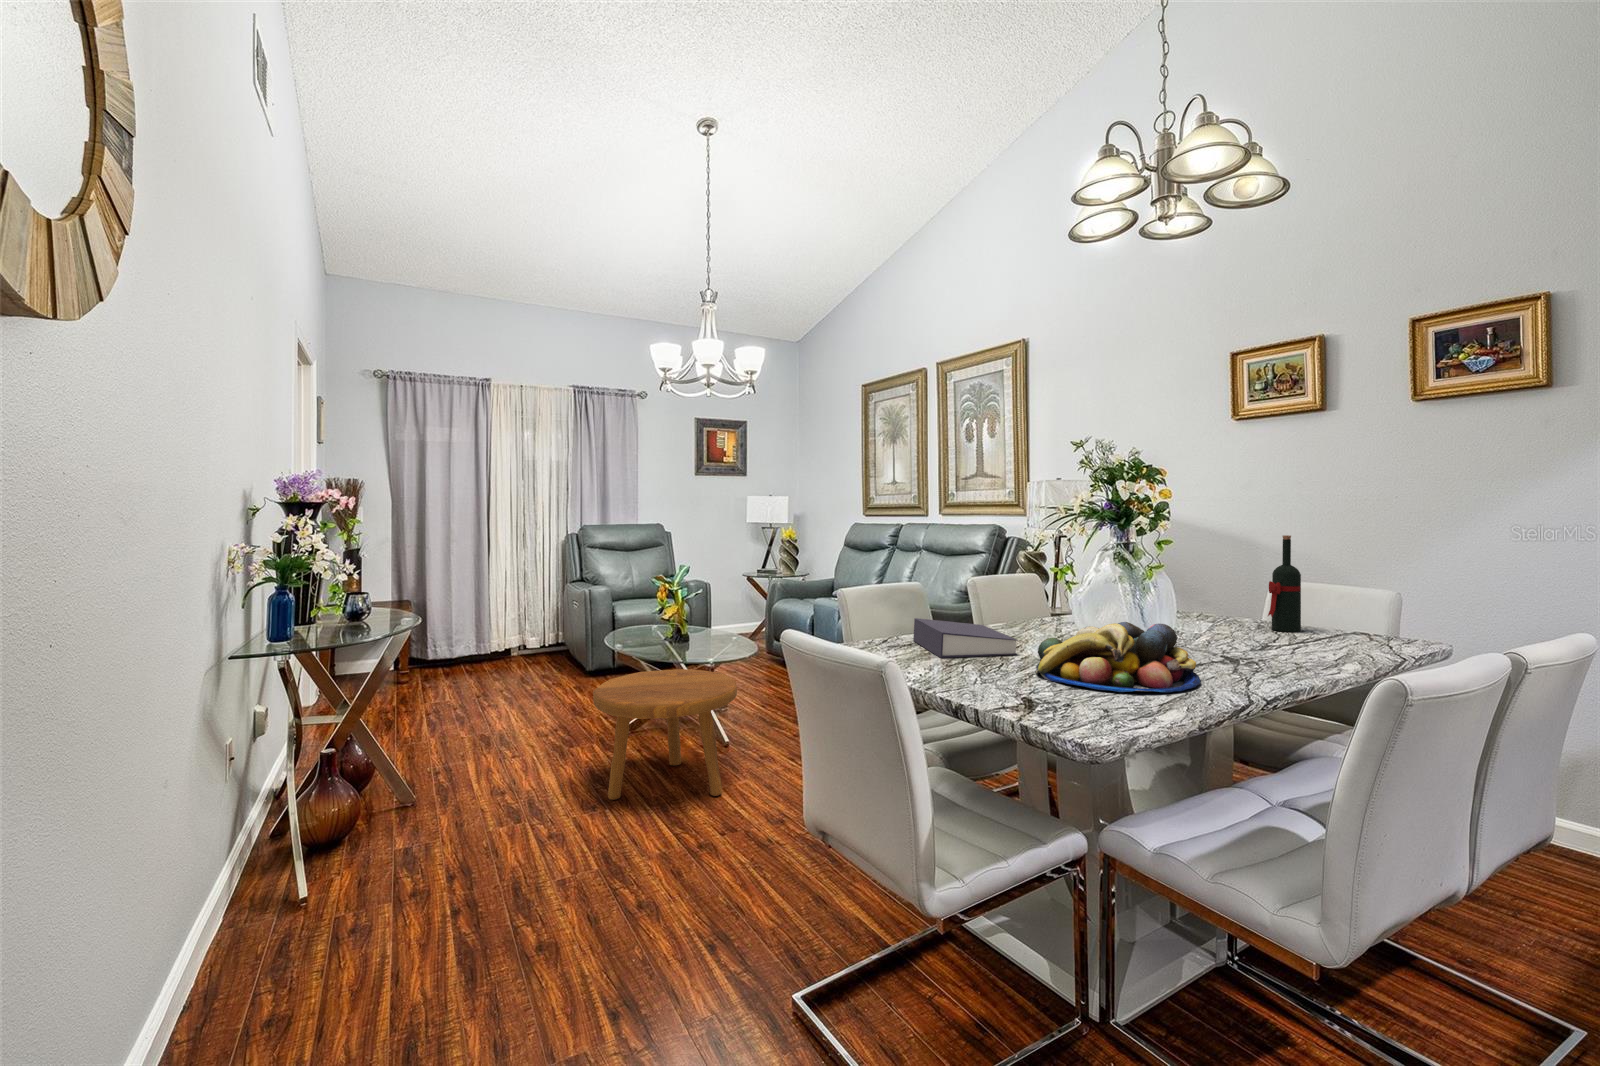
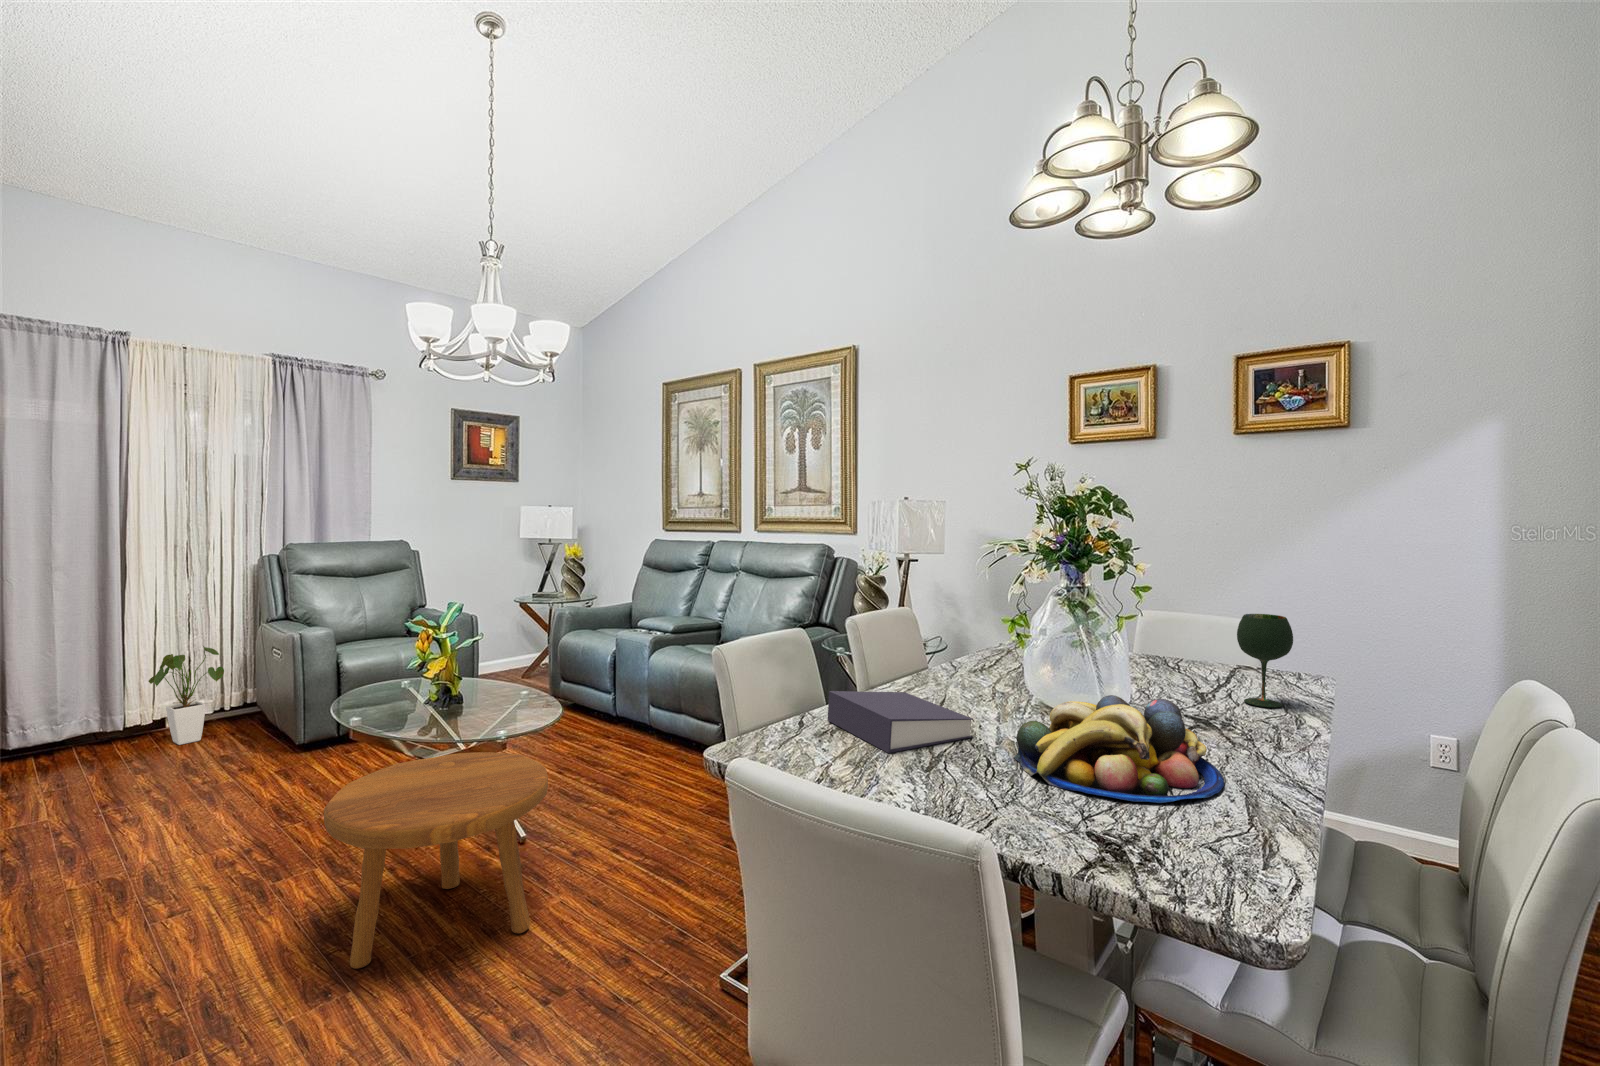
wine bottle: present [1268,535,1301,632] -> none [1169,572,1199,674]
wine glass: none [1303,569,1359,655] -> present [1237,614,1293,707]
house plant: none [501,597,545,666] -> present [149,646,224,745]

